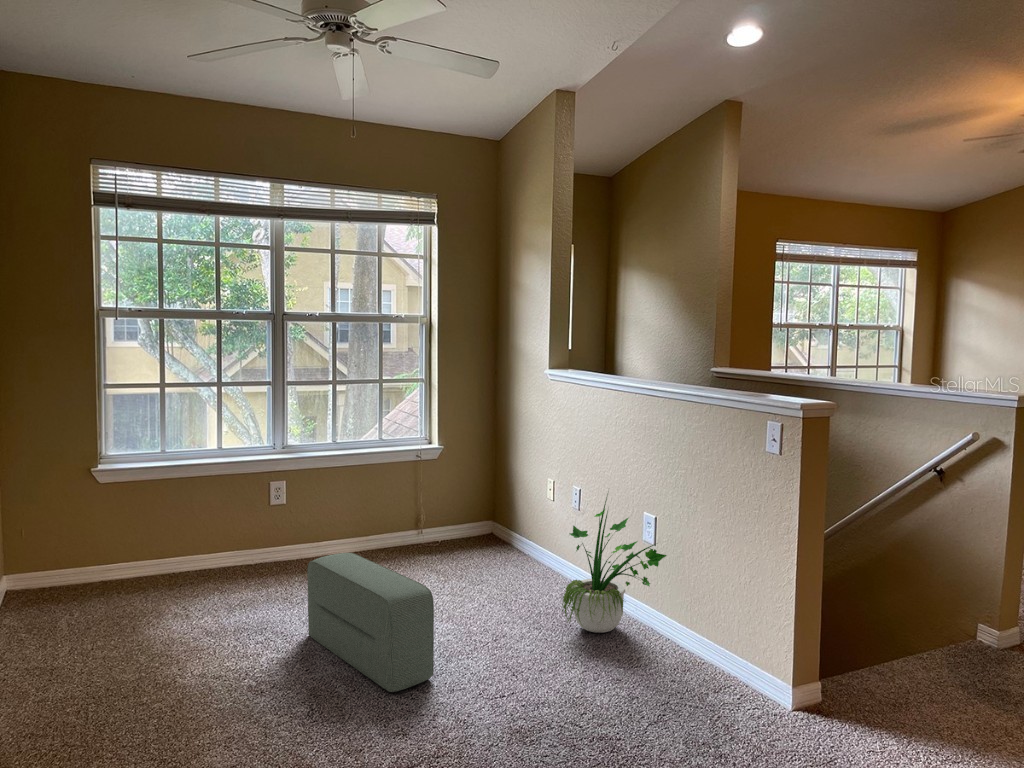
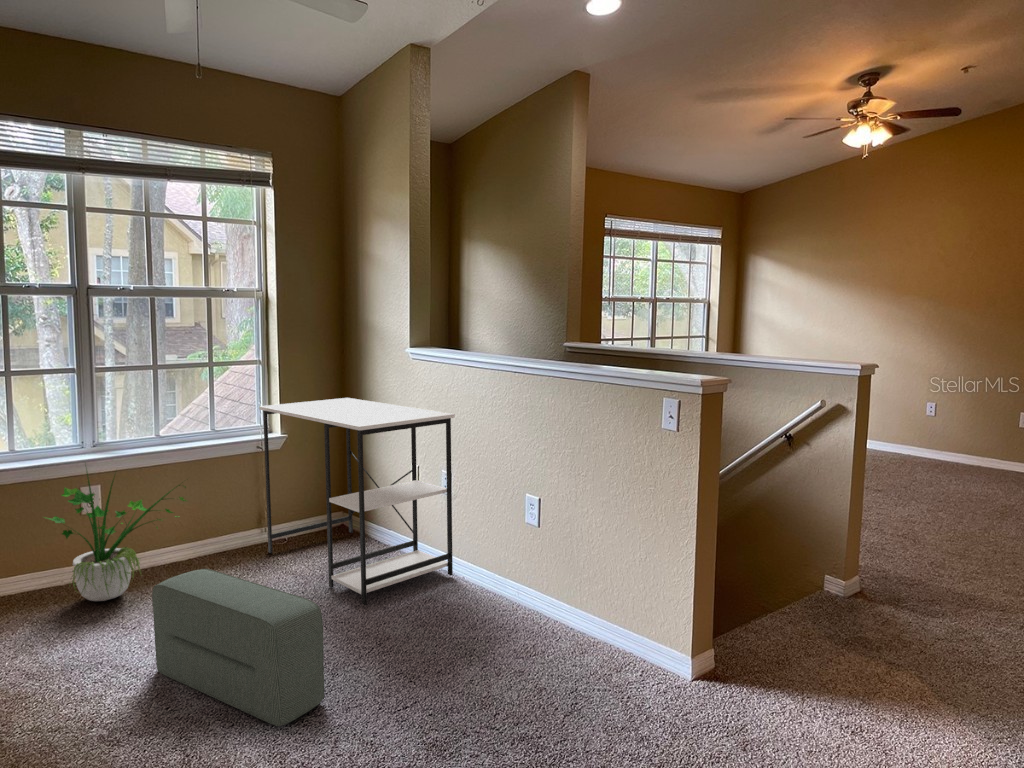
desk: none [416,415,582,603] -> present [259,398,455,605]
potted plant: present [562,497,667,632] -> present [47,474,186,601]

